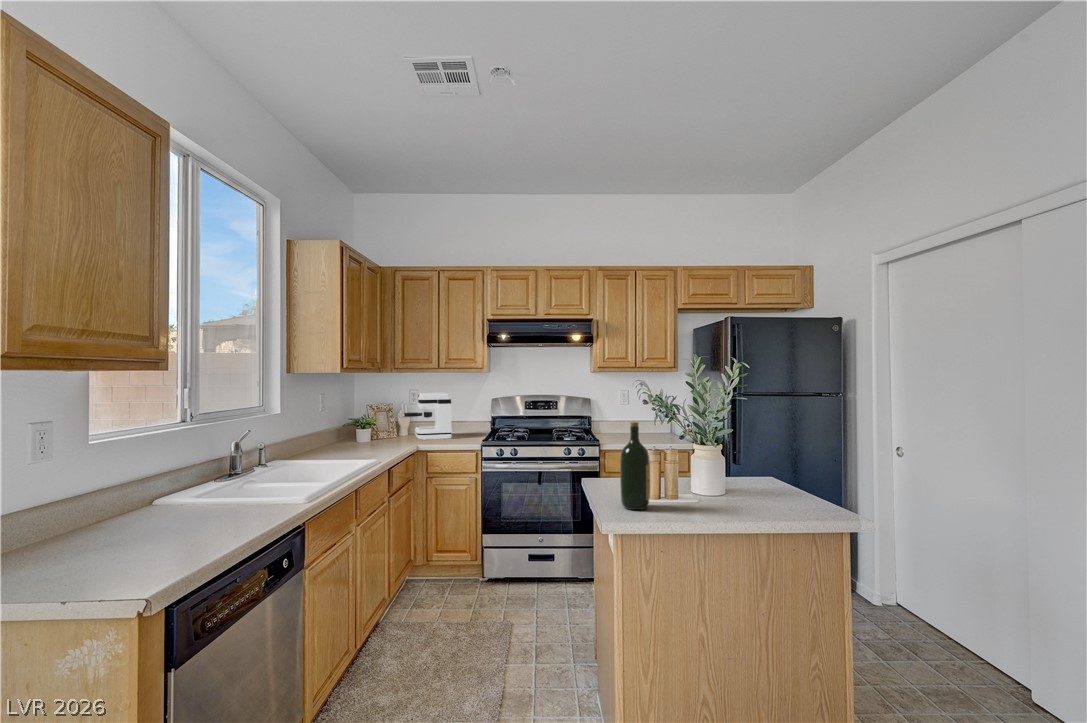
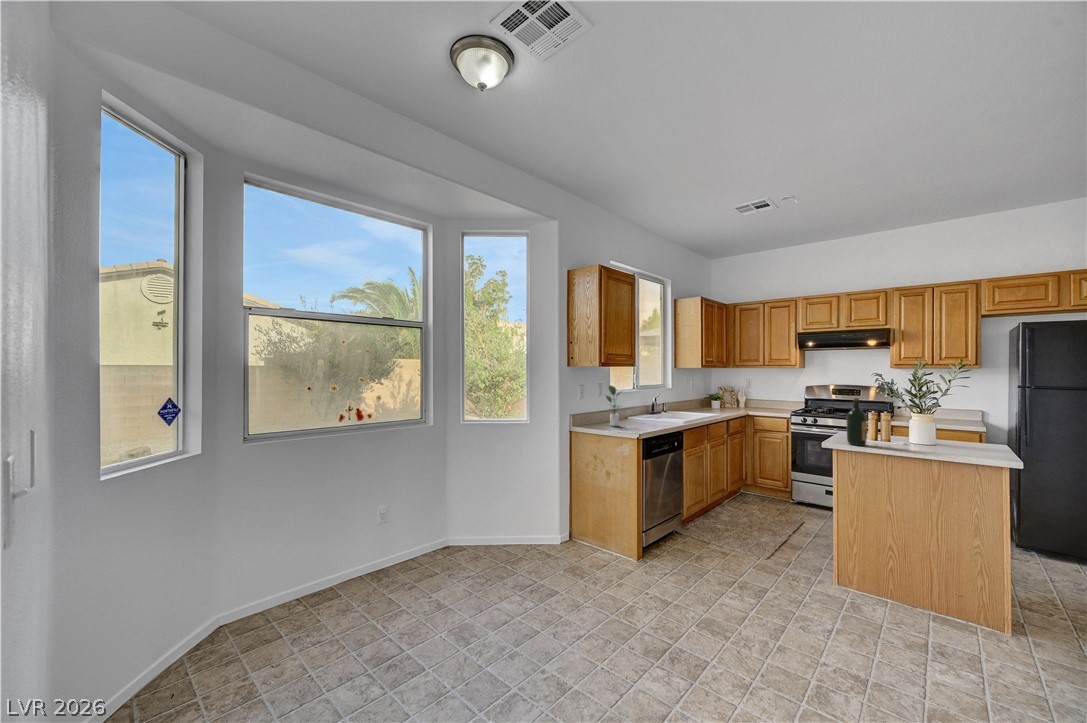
coffee maker: present [404,393,451,440] -> none [741,381,772,409]
potted plant: none [53,420,130,547] -> present [606,385,621,426]

